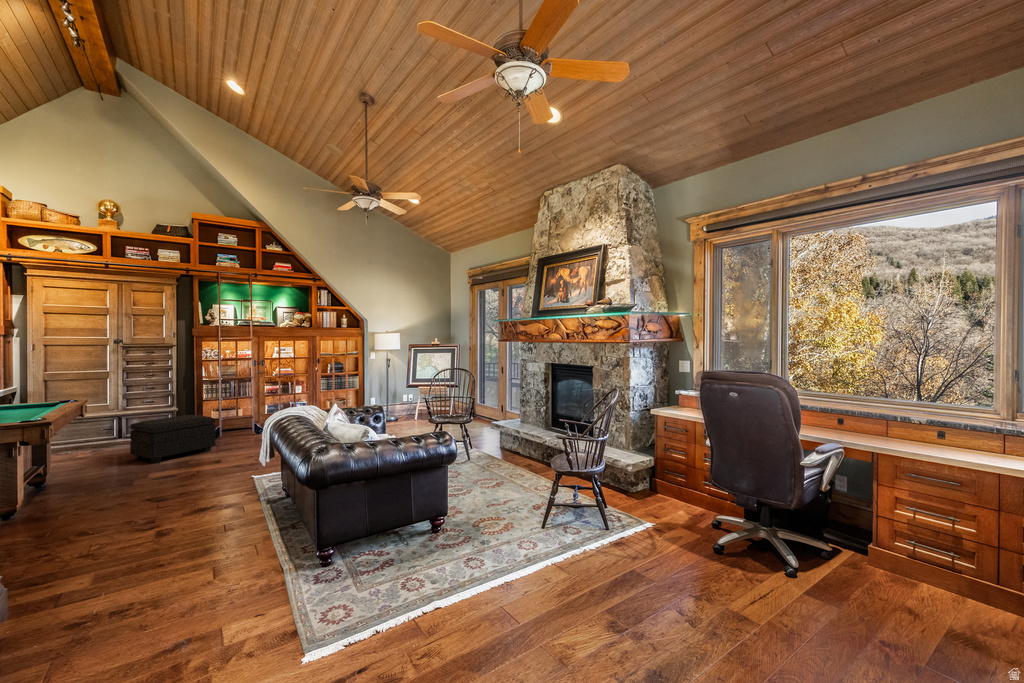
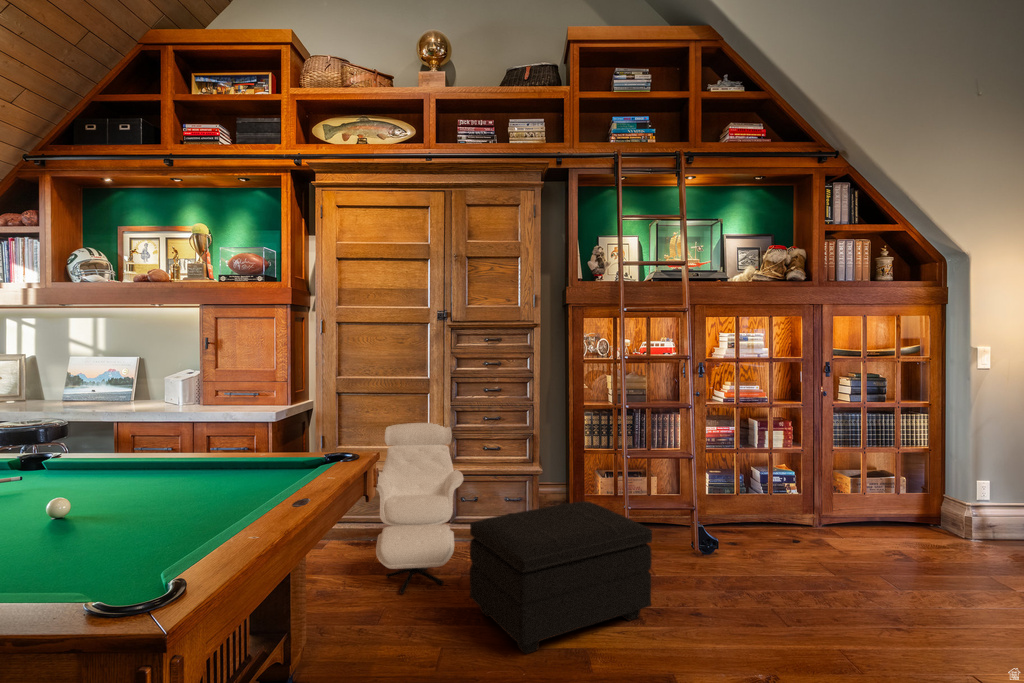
armchair: none [70,393,130,461] -> present [376,423,464,594]

